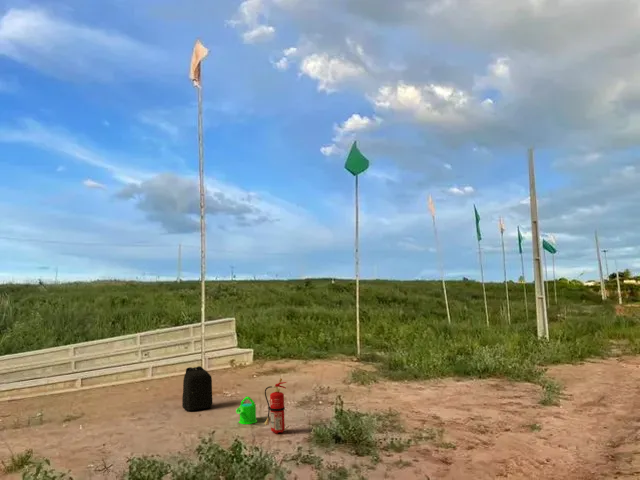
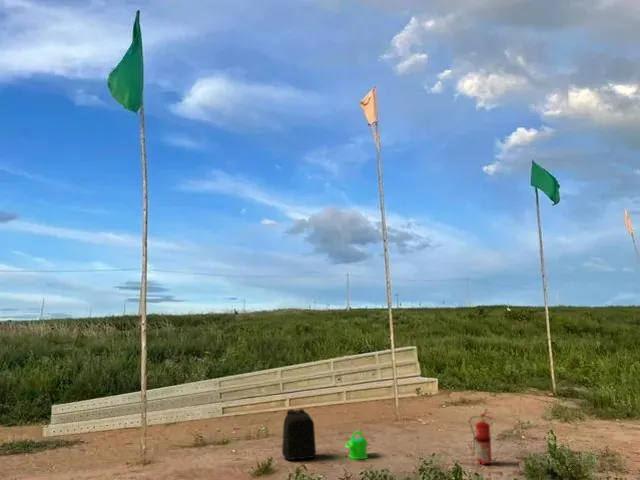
backpack: present [182,366,213,411] -> present [282,409,316,460]
watering can: present [236,396,257,424] -> present [345,431,368,459]

